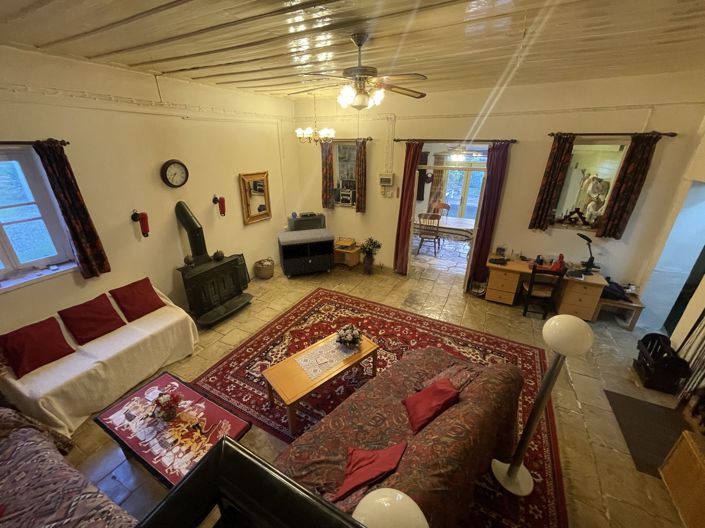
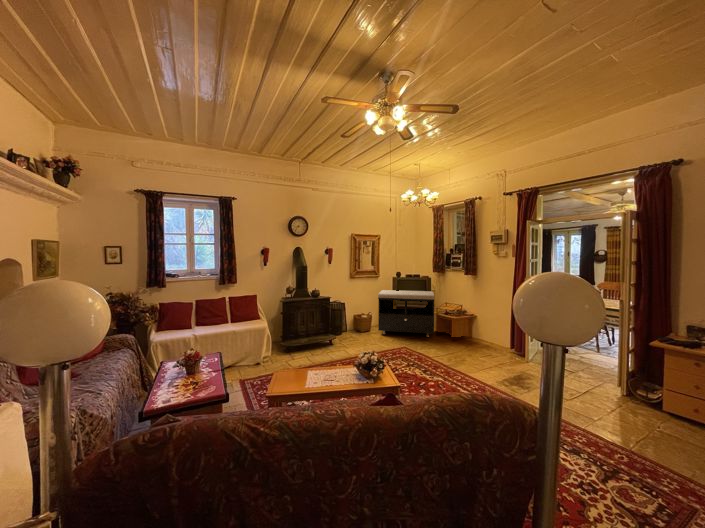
potted plant: present [360,238,383,275] -> none [460,302,497,347]

